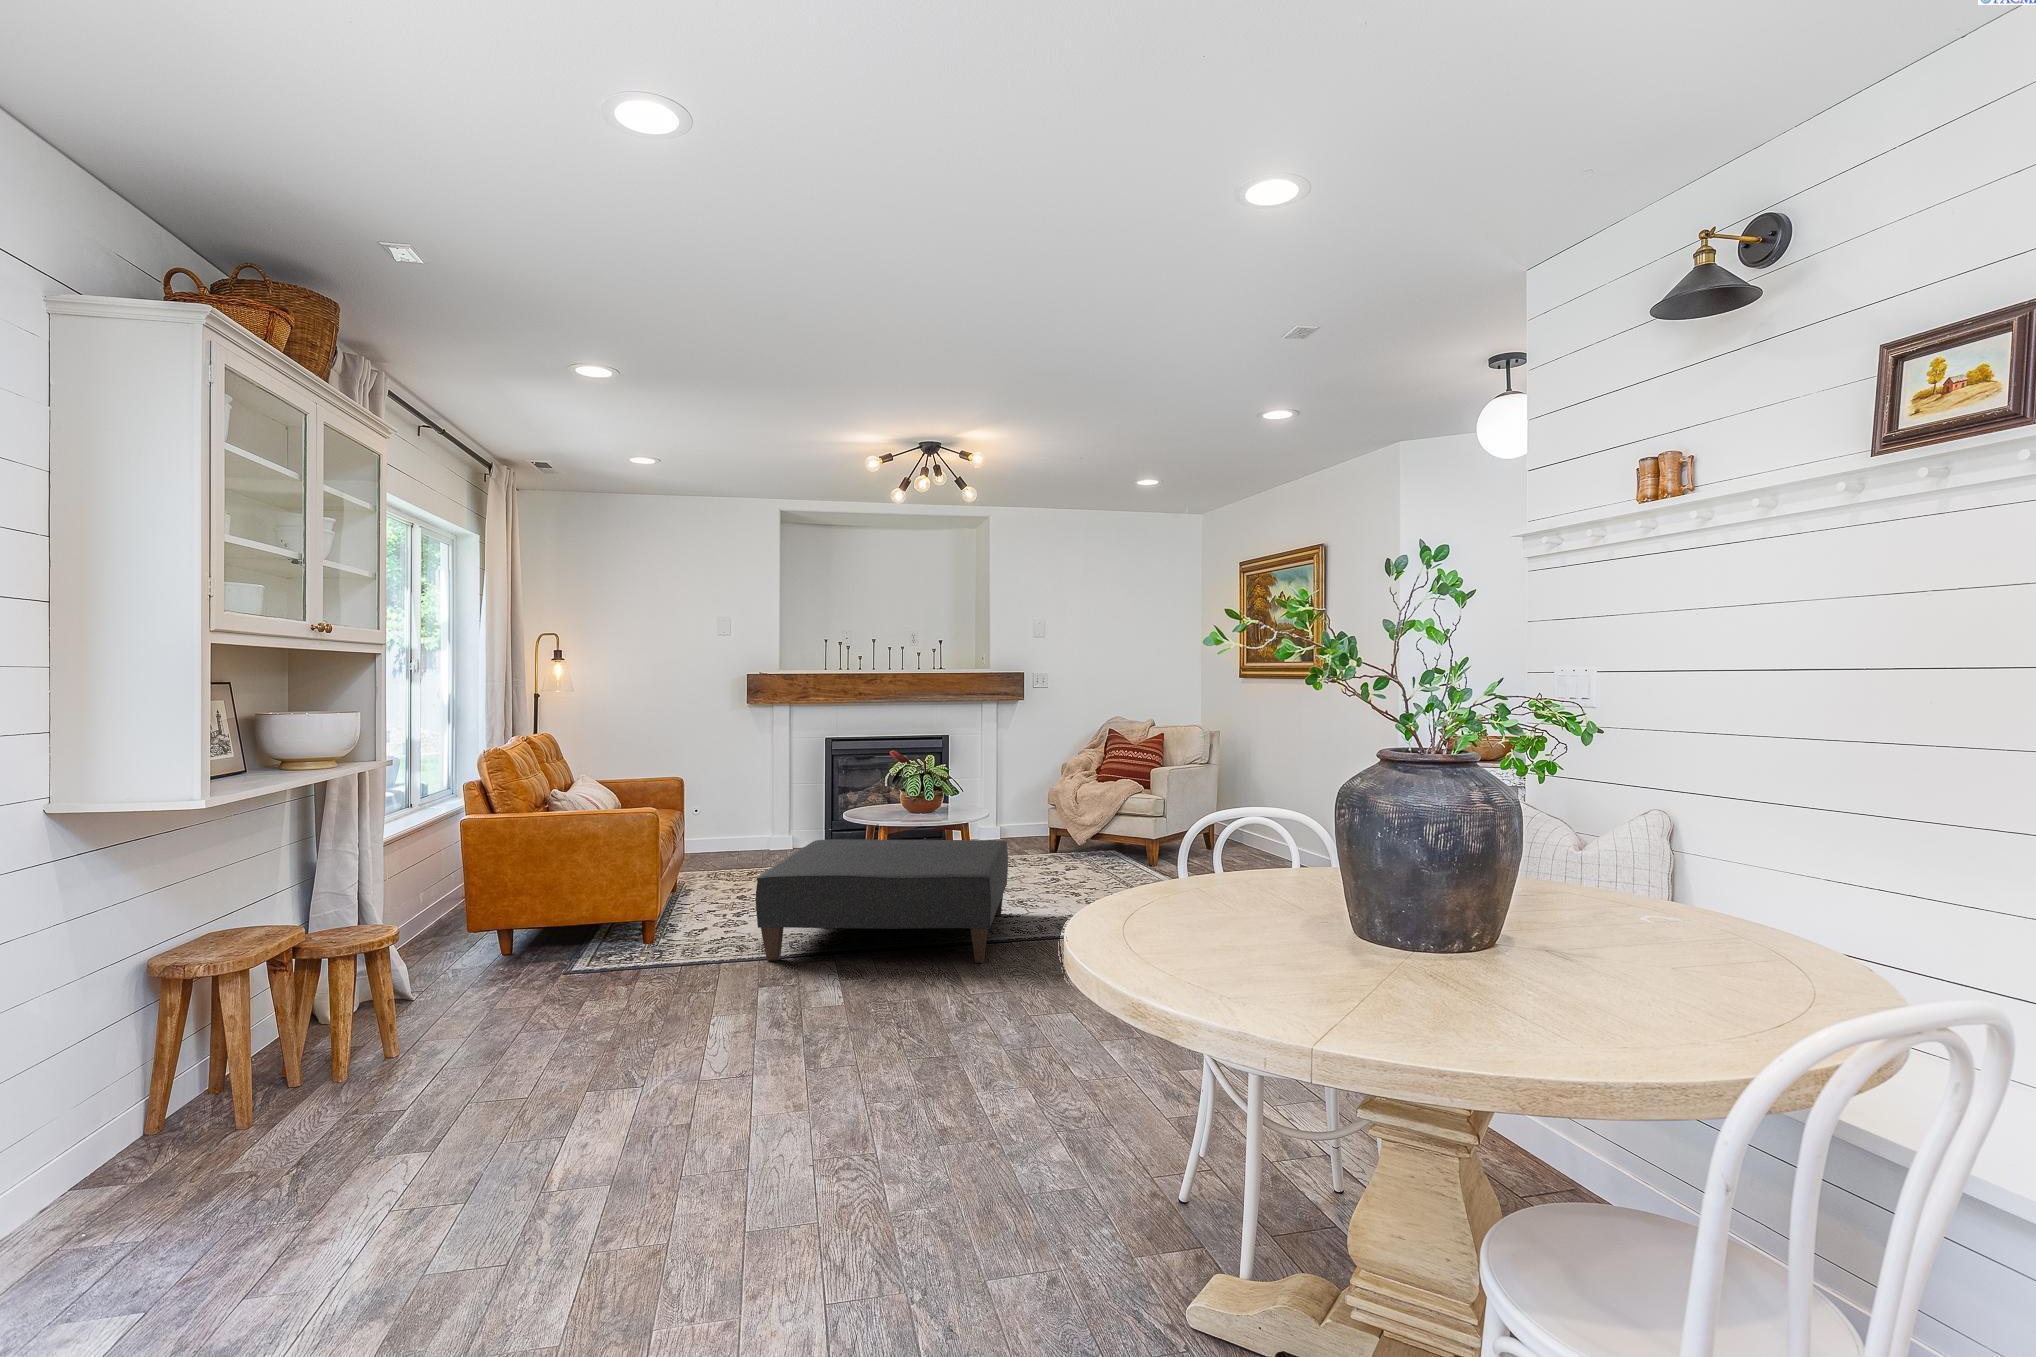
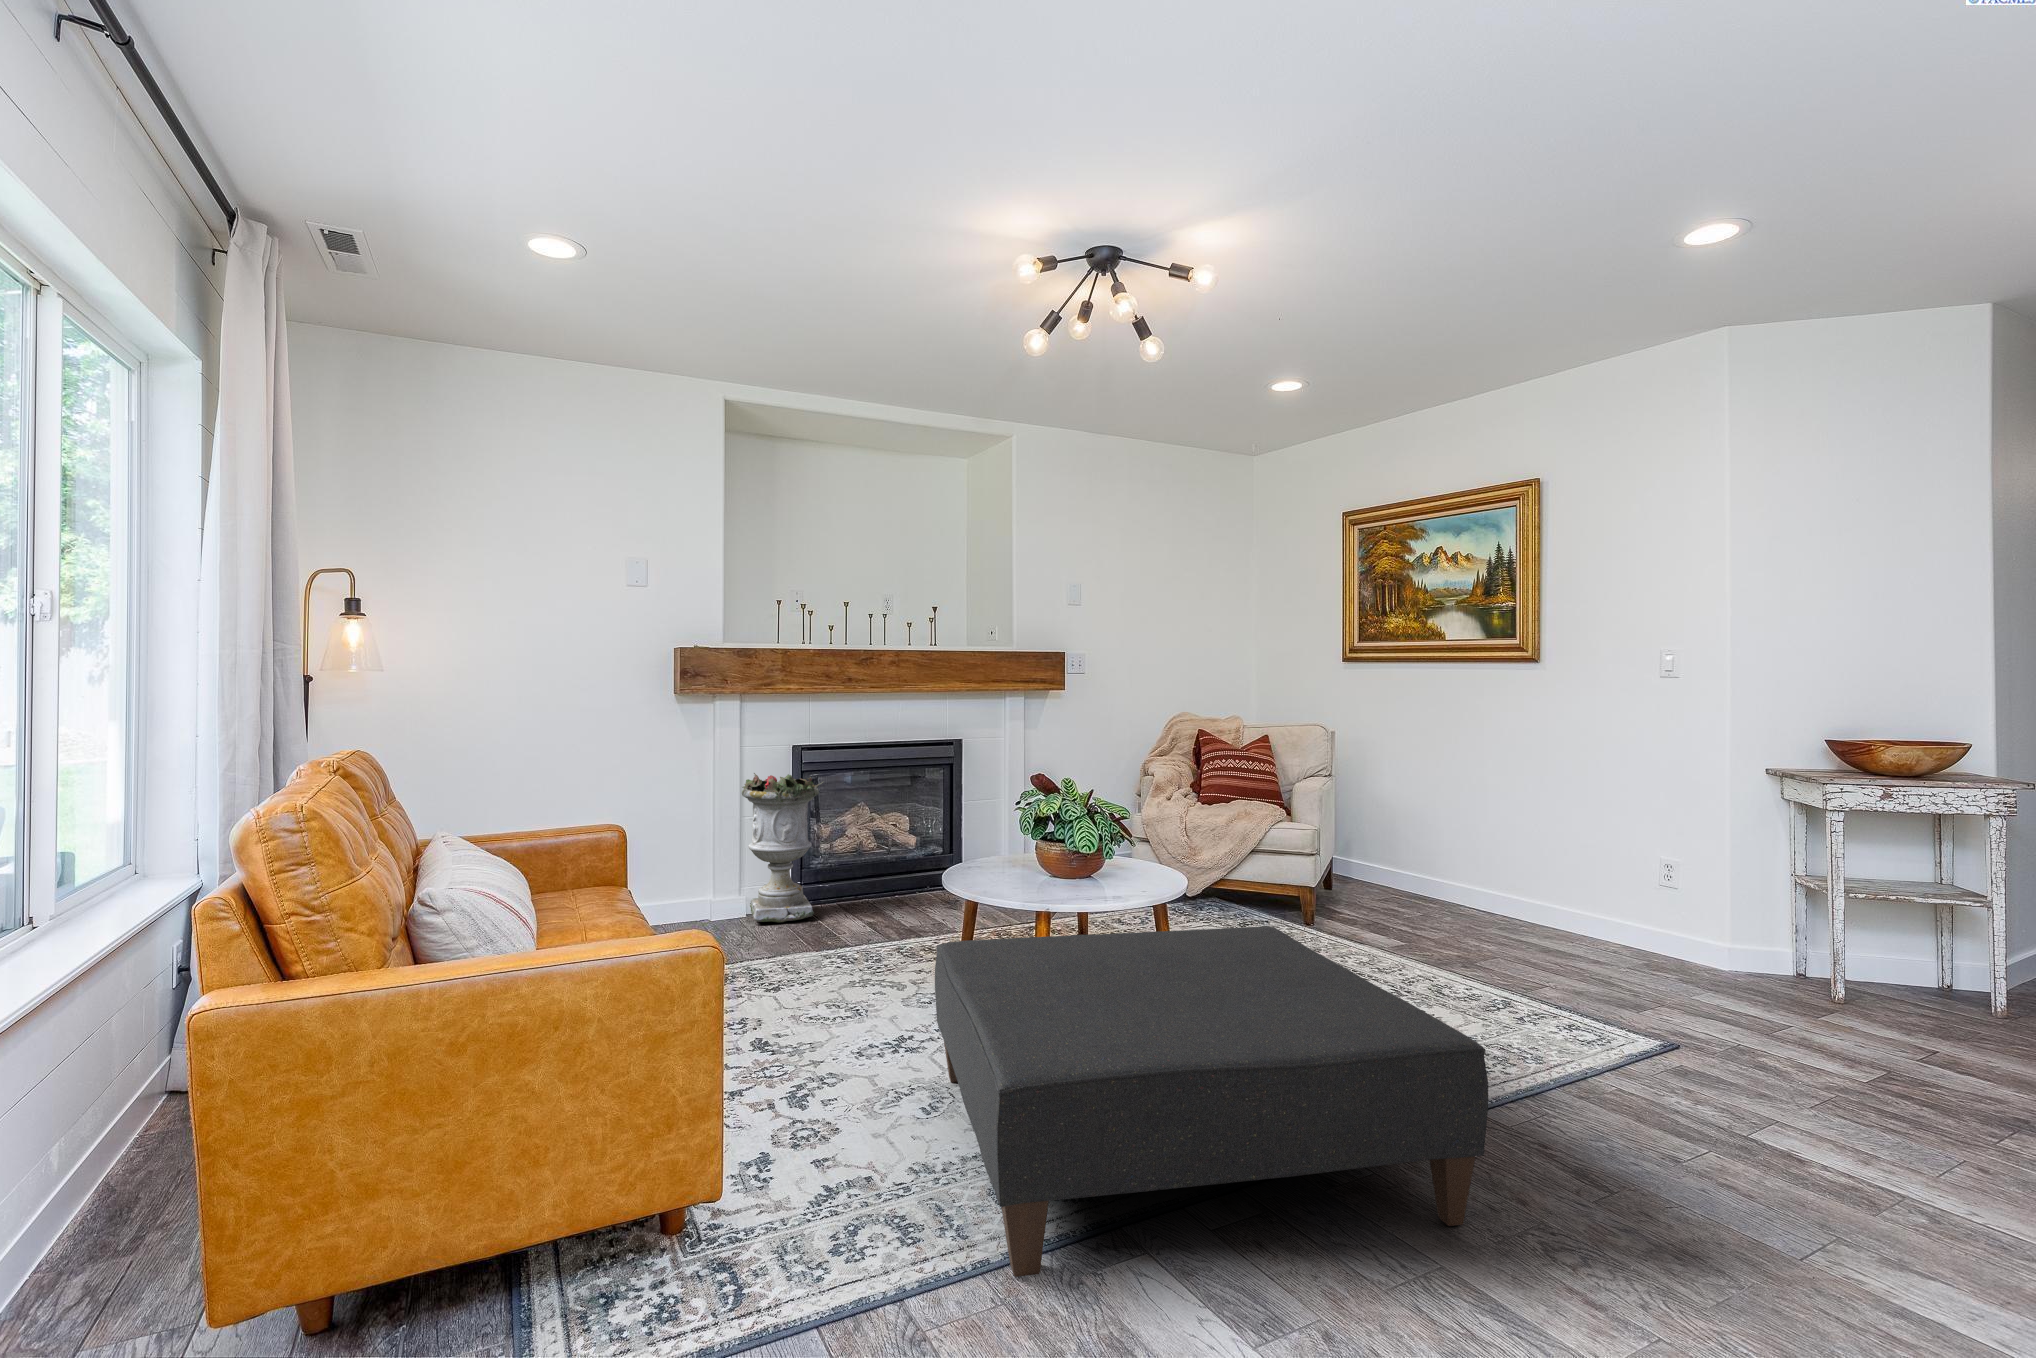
planter: none [786,755,837,852] -> present [742,773,823,922]

